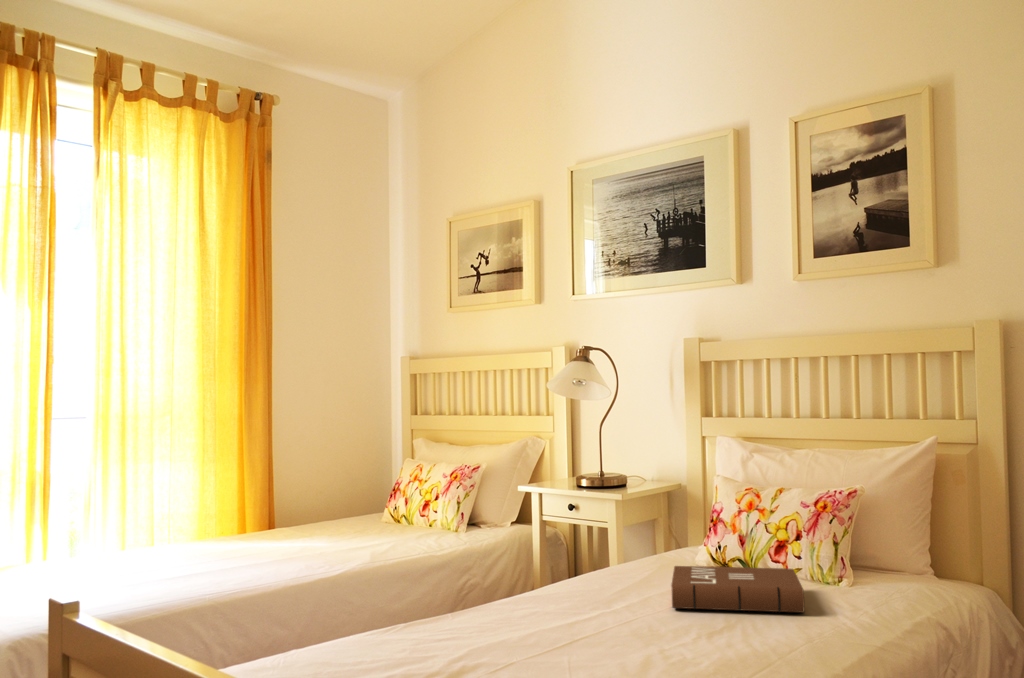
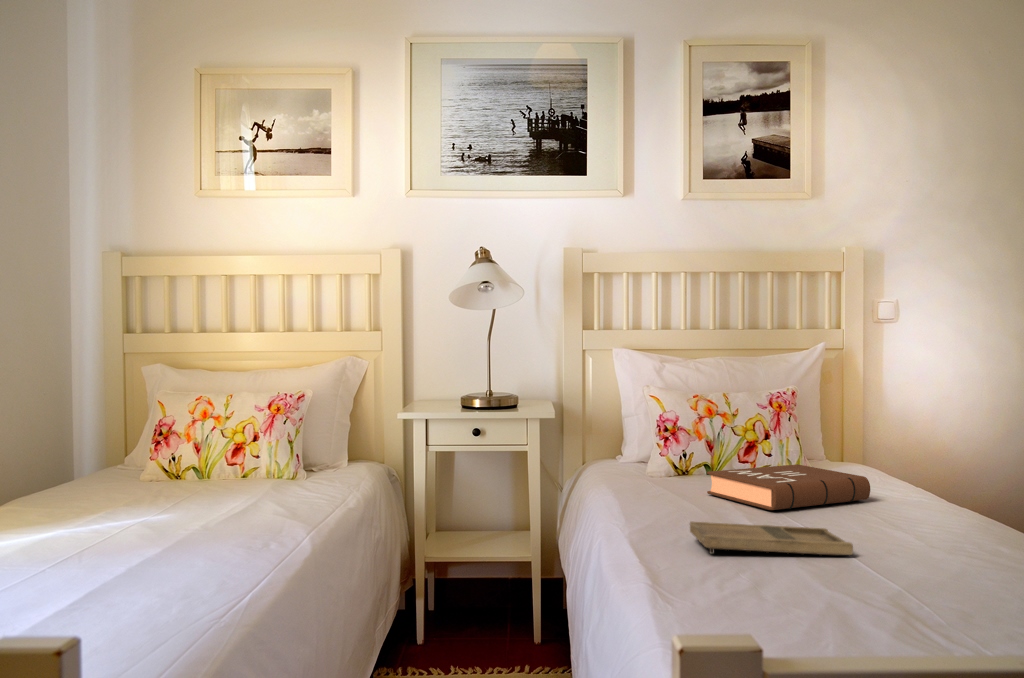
tray: none [501,604,630,651] -> present [690,521,853,555]

